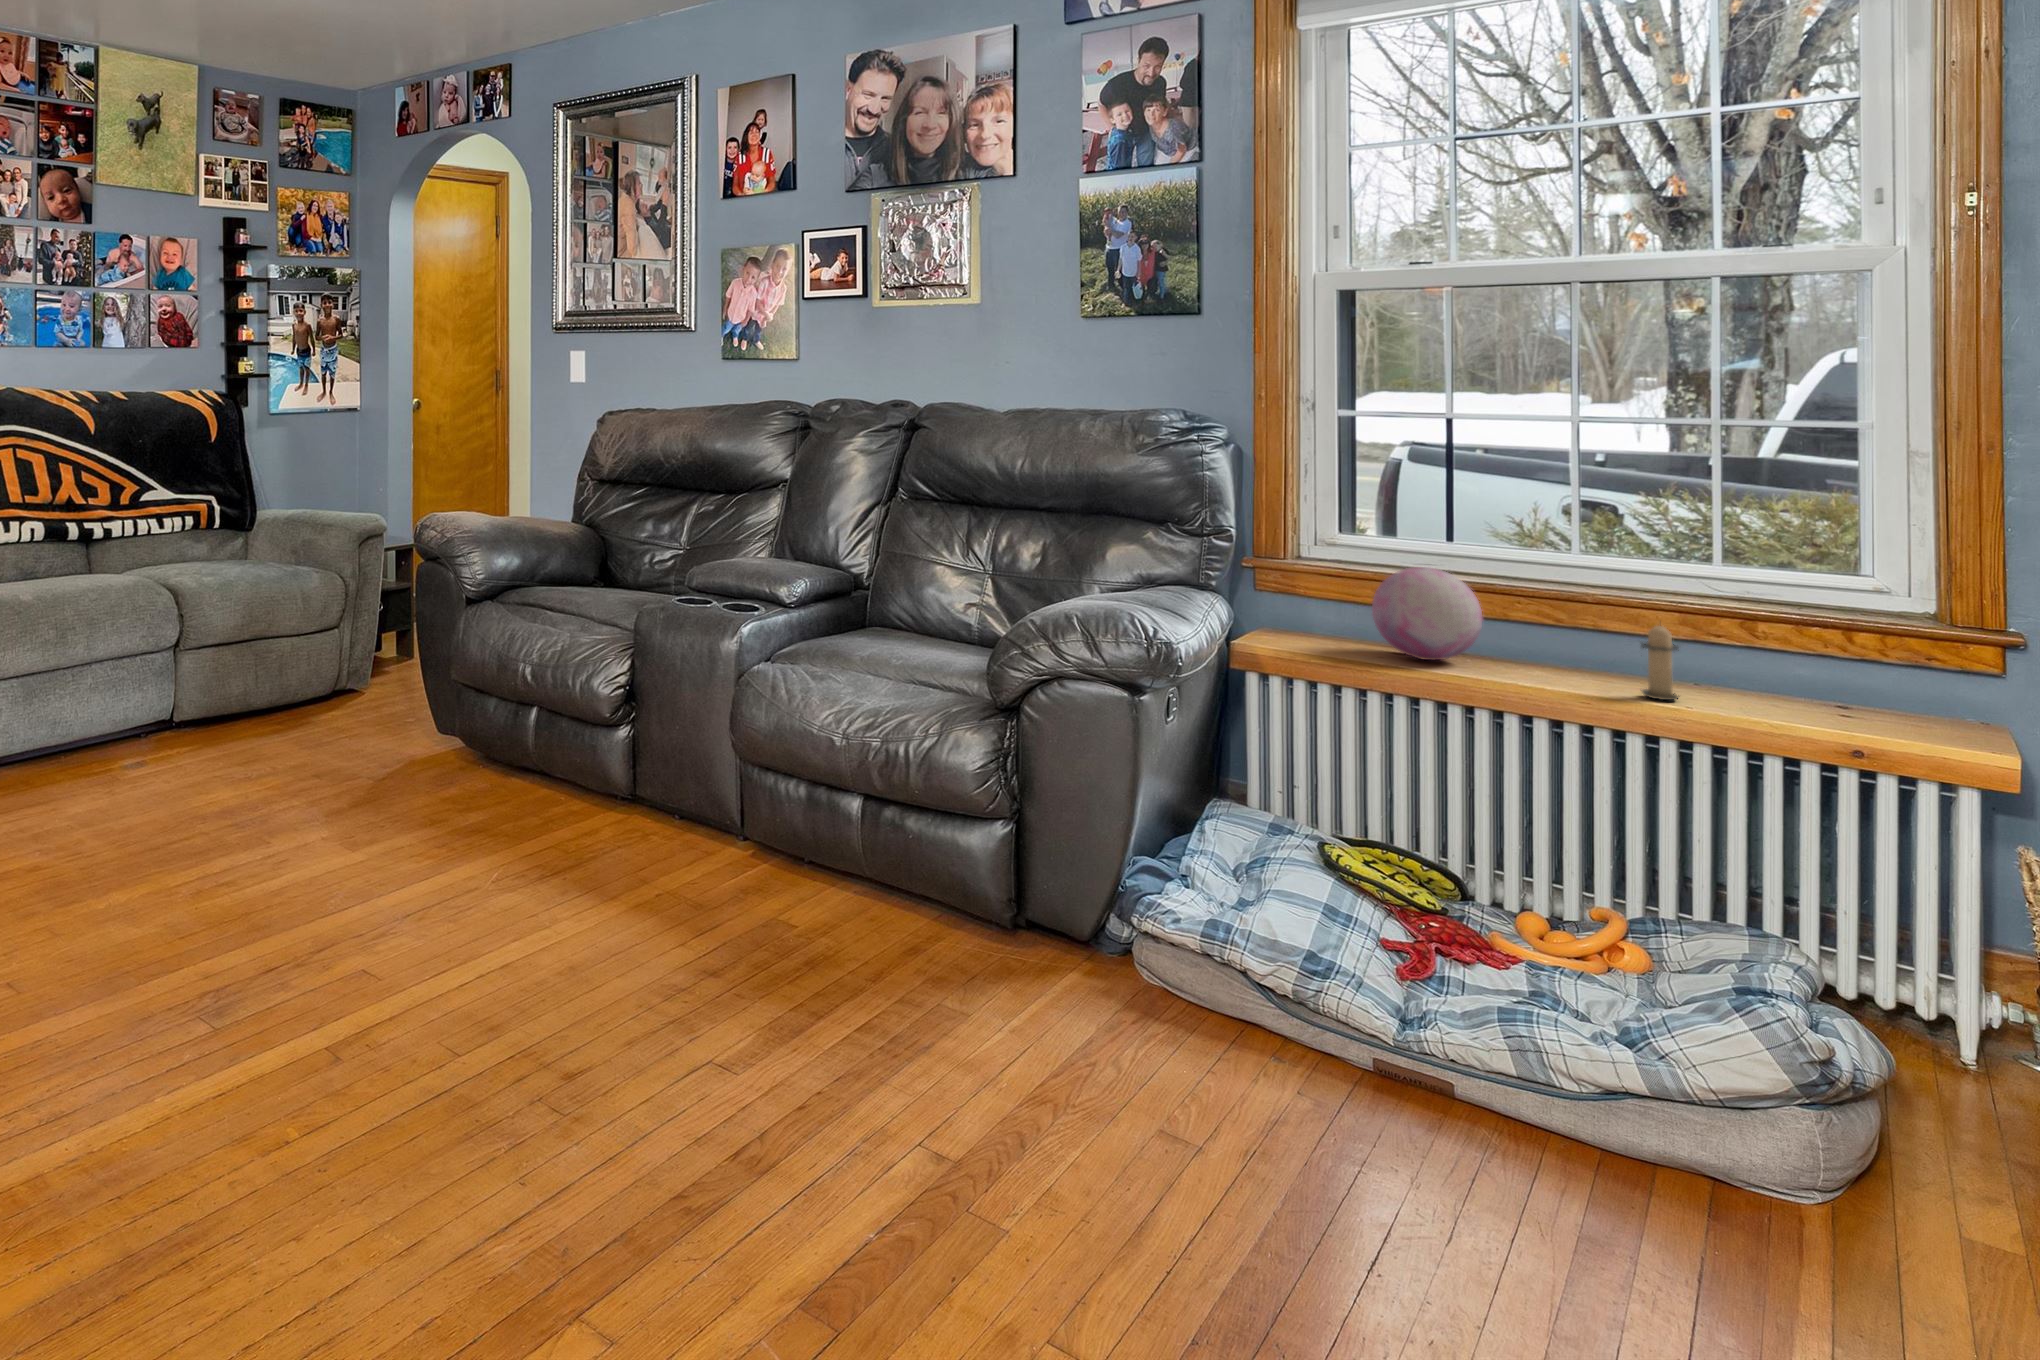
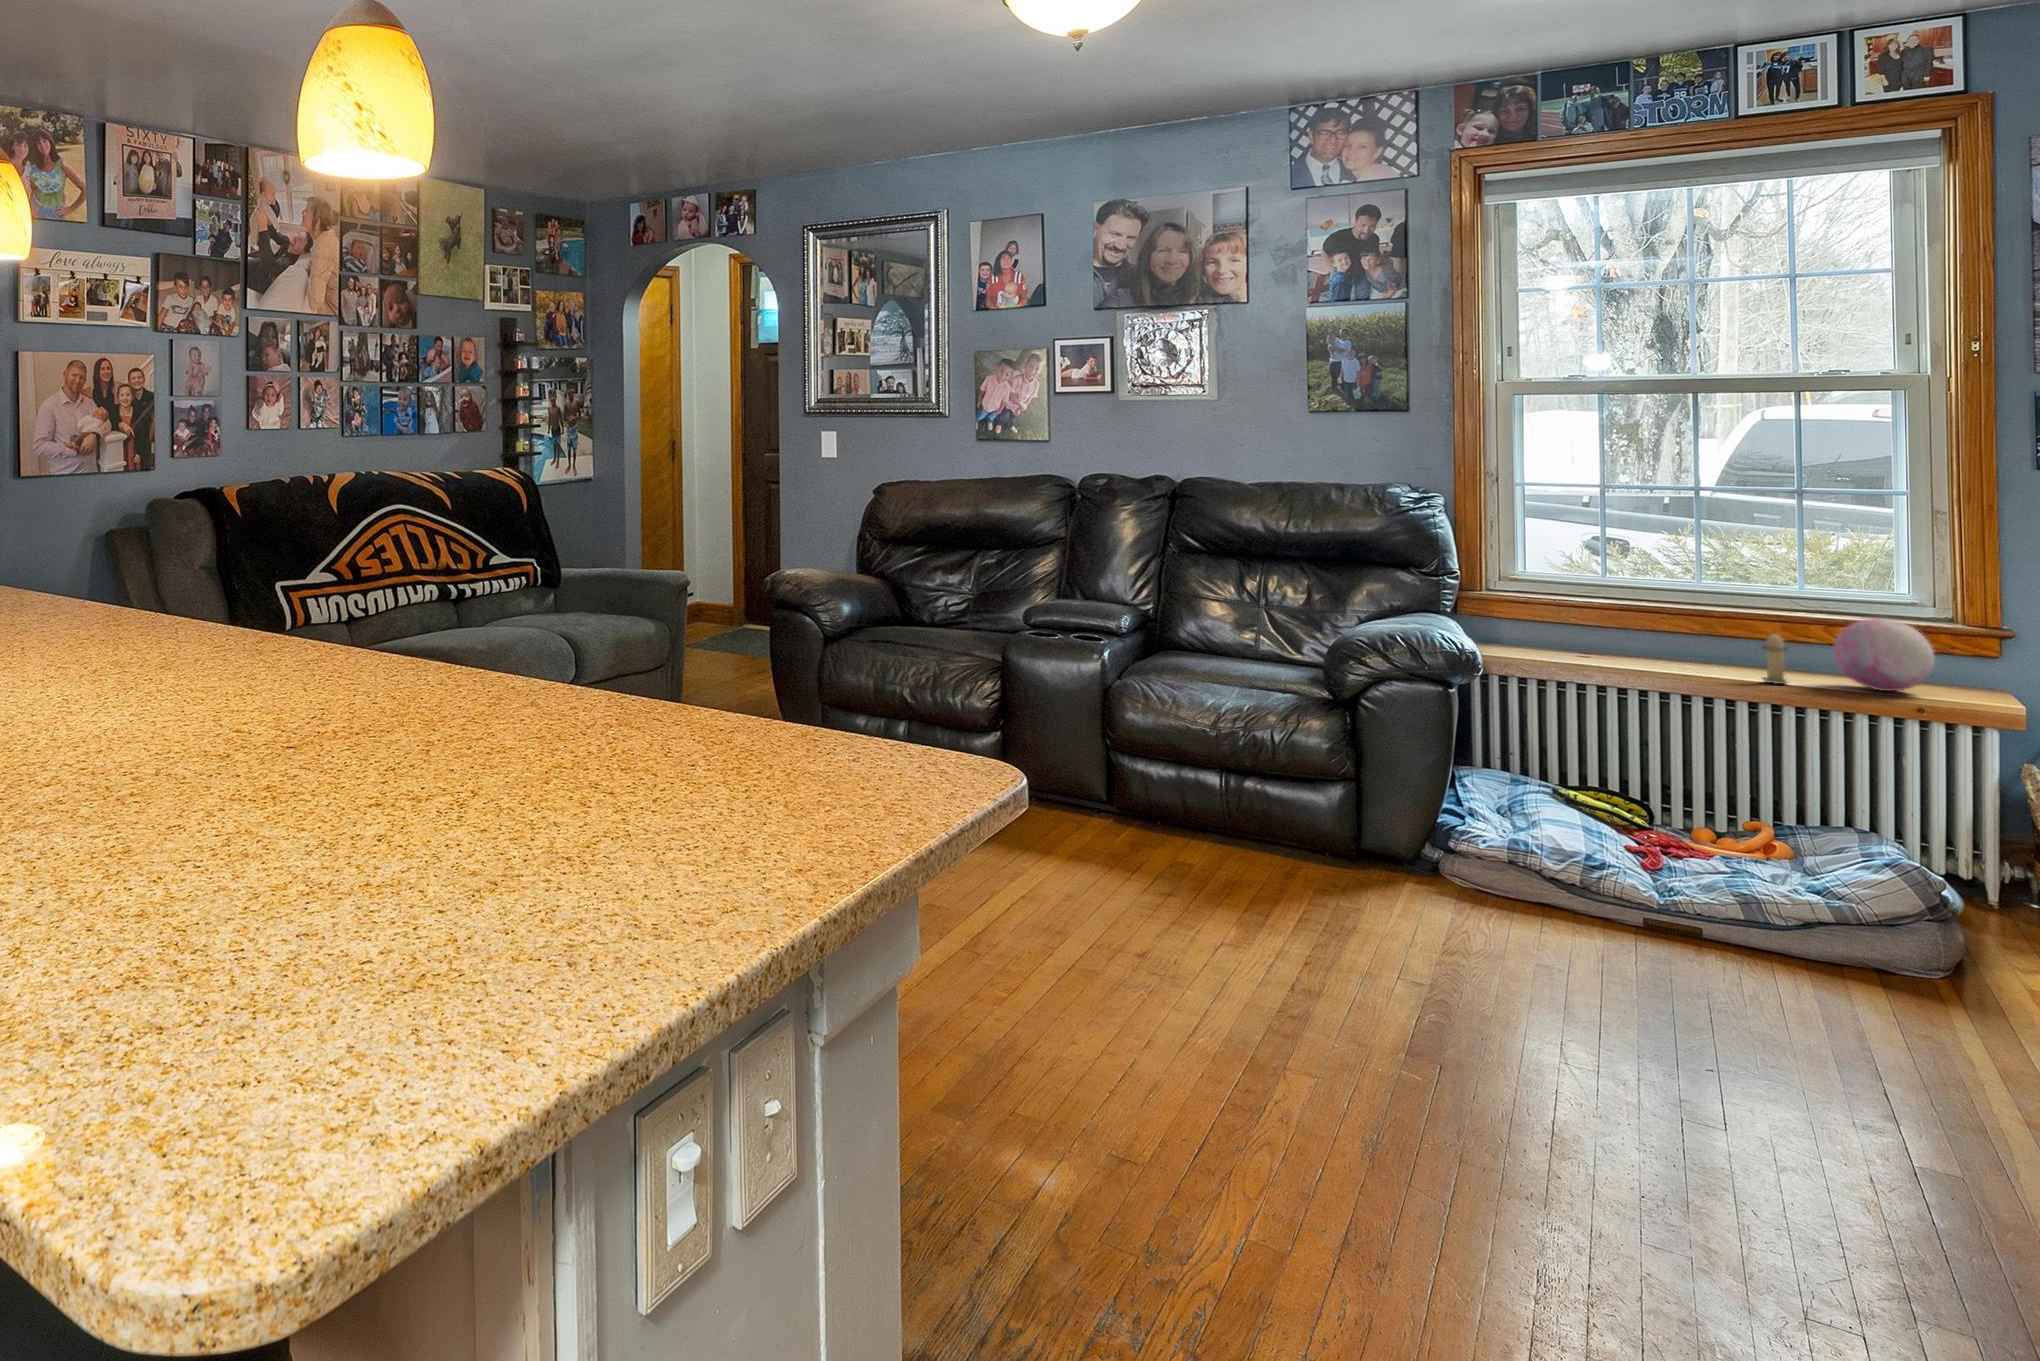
decorative orb: present [1372,567,1482,660] -> present [1834,618,1935,691]

